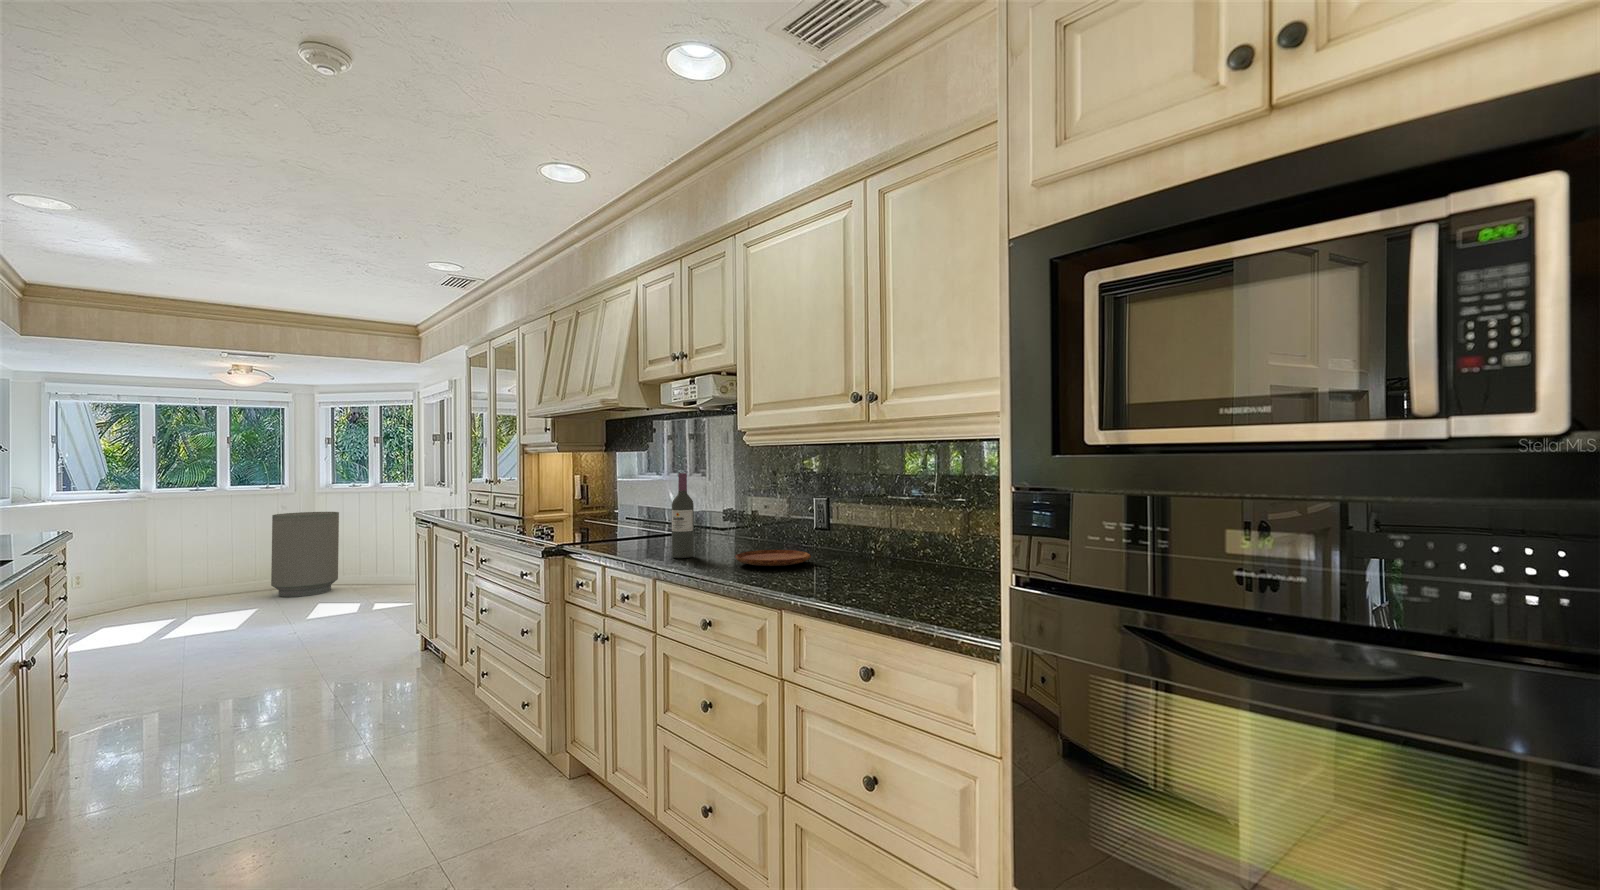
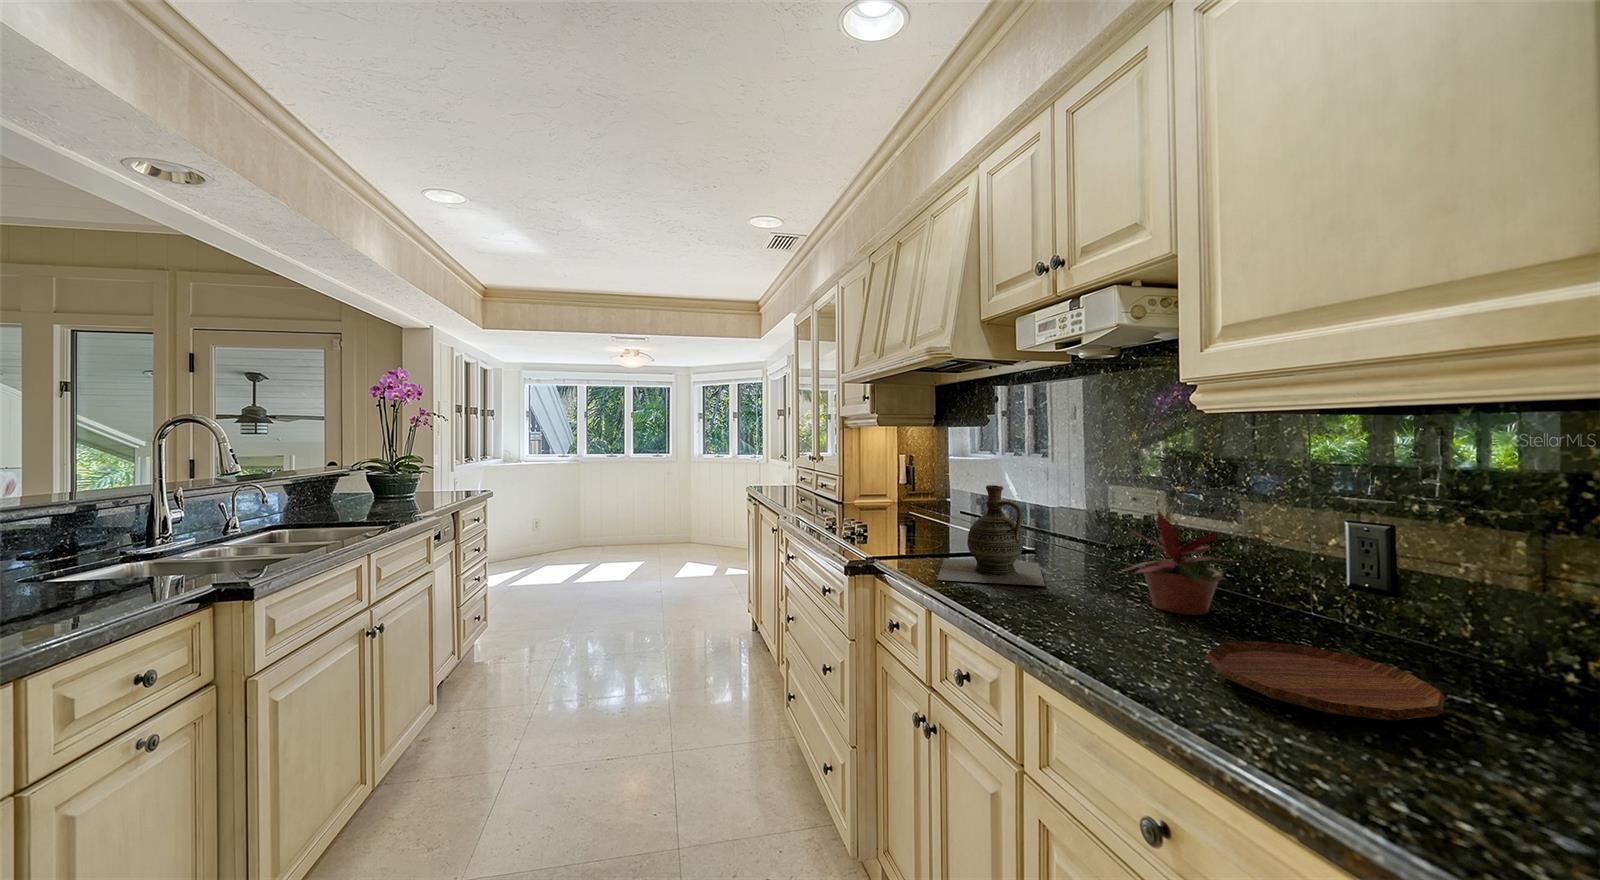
wine bottle: present [672,473,694,558] -> none [1048,465,1092,628]
ceramic jug: none [610,489,675,550] -> present [937,485,1045,586]
potted plant: none [707,495,769,550] -> present [1125,511,1230,615]
trash can: present [271,512,339,597] -> none [658,478,705,551]

